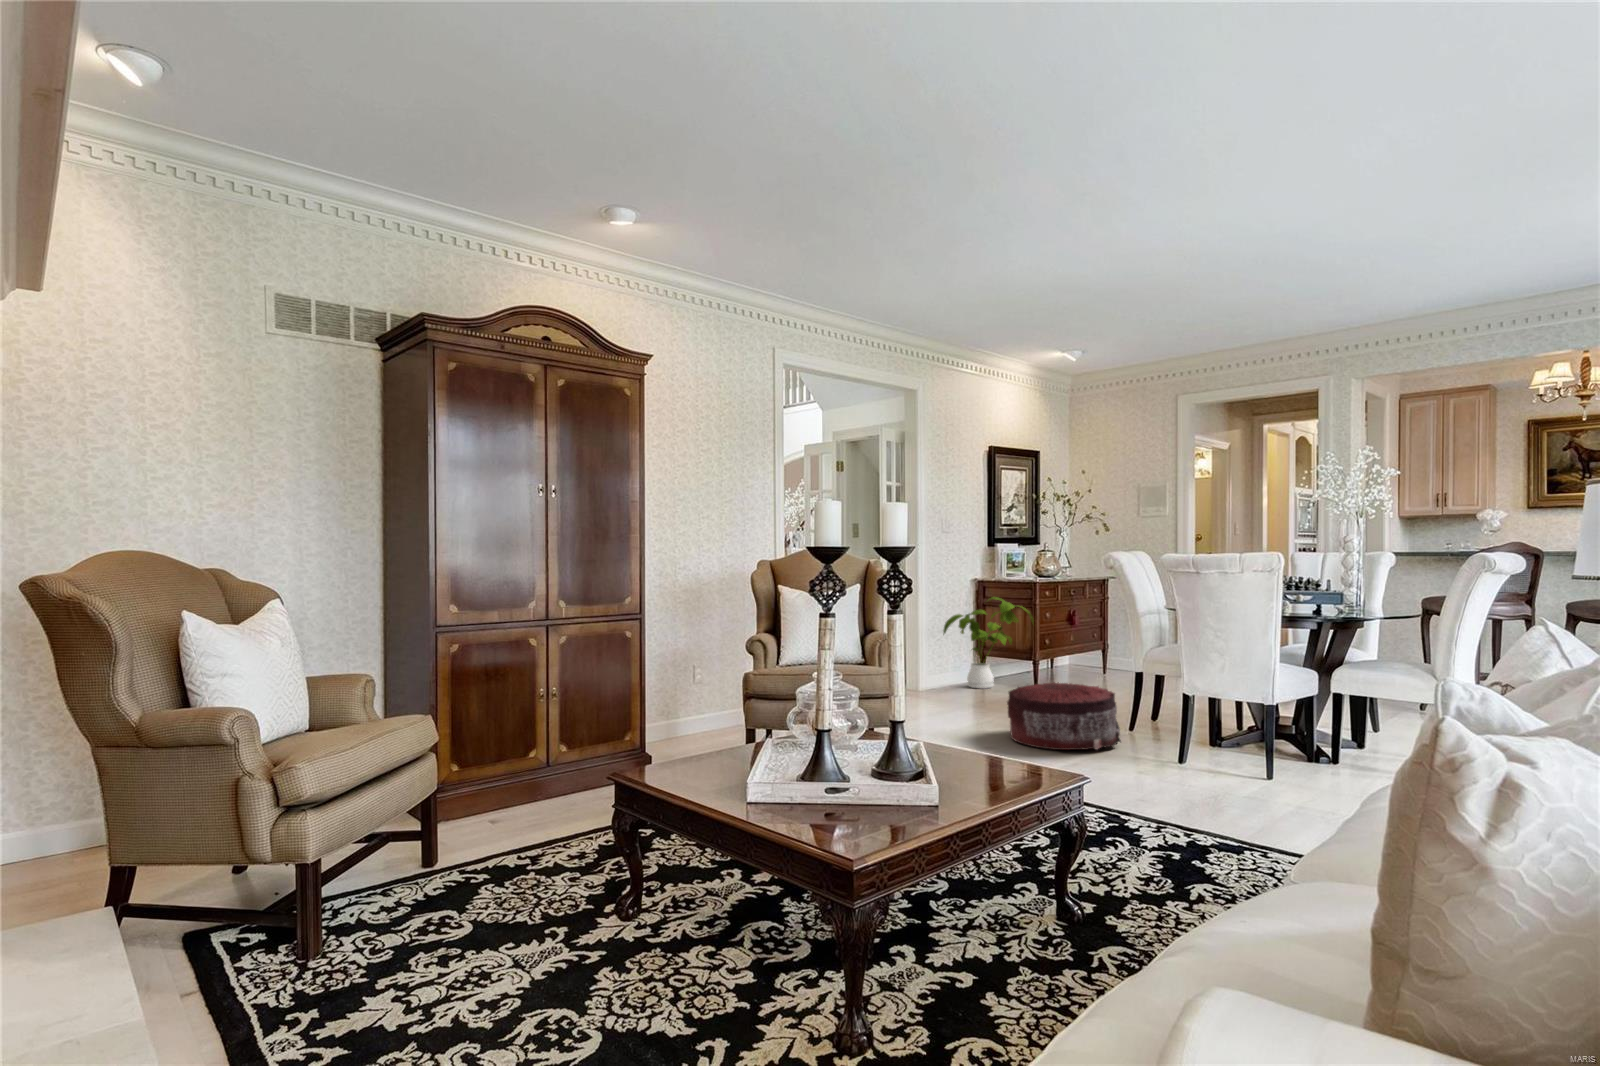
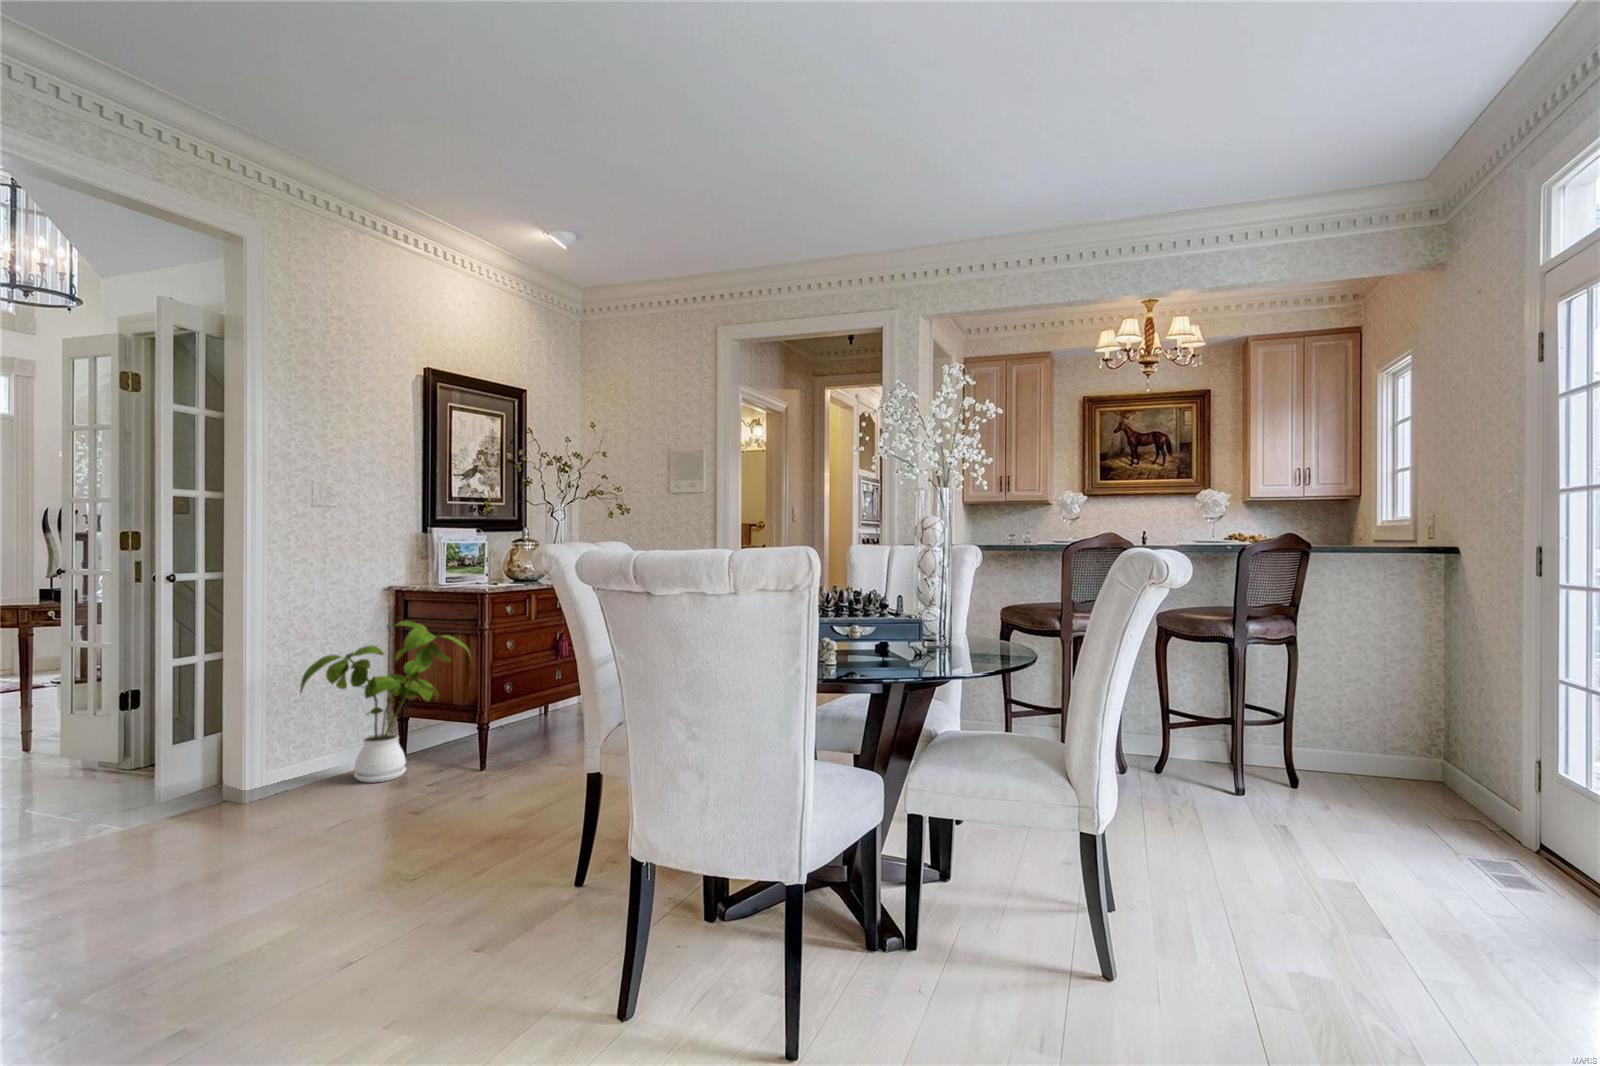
pouf: present [1007,682,1121,750] -> none [264,816,525,1027]

